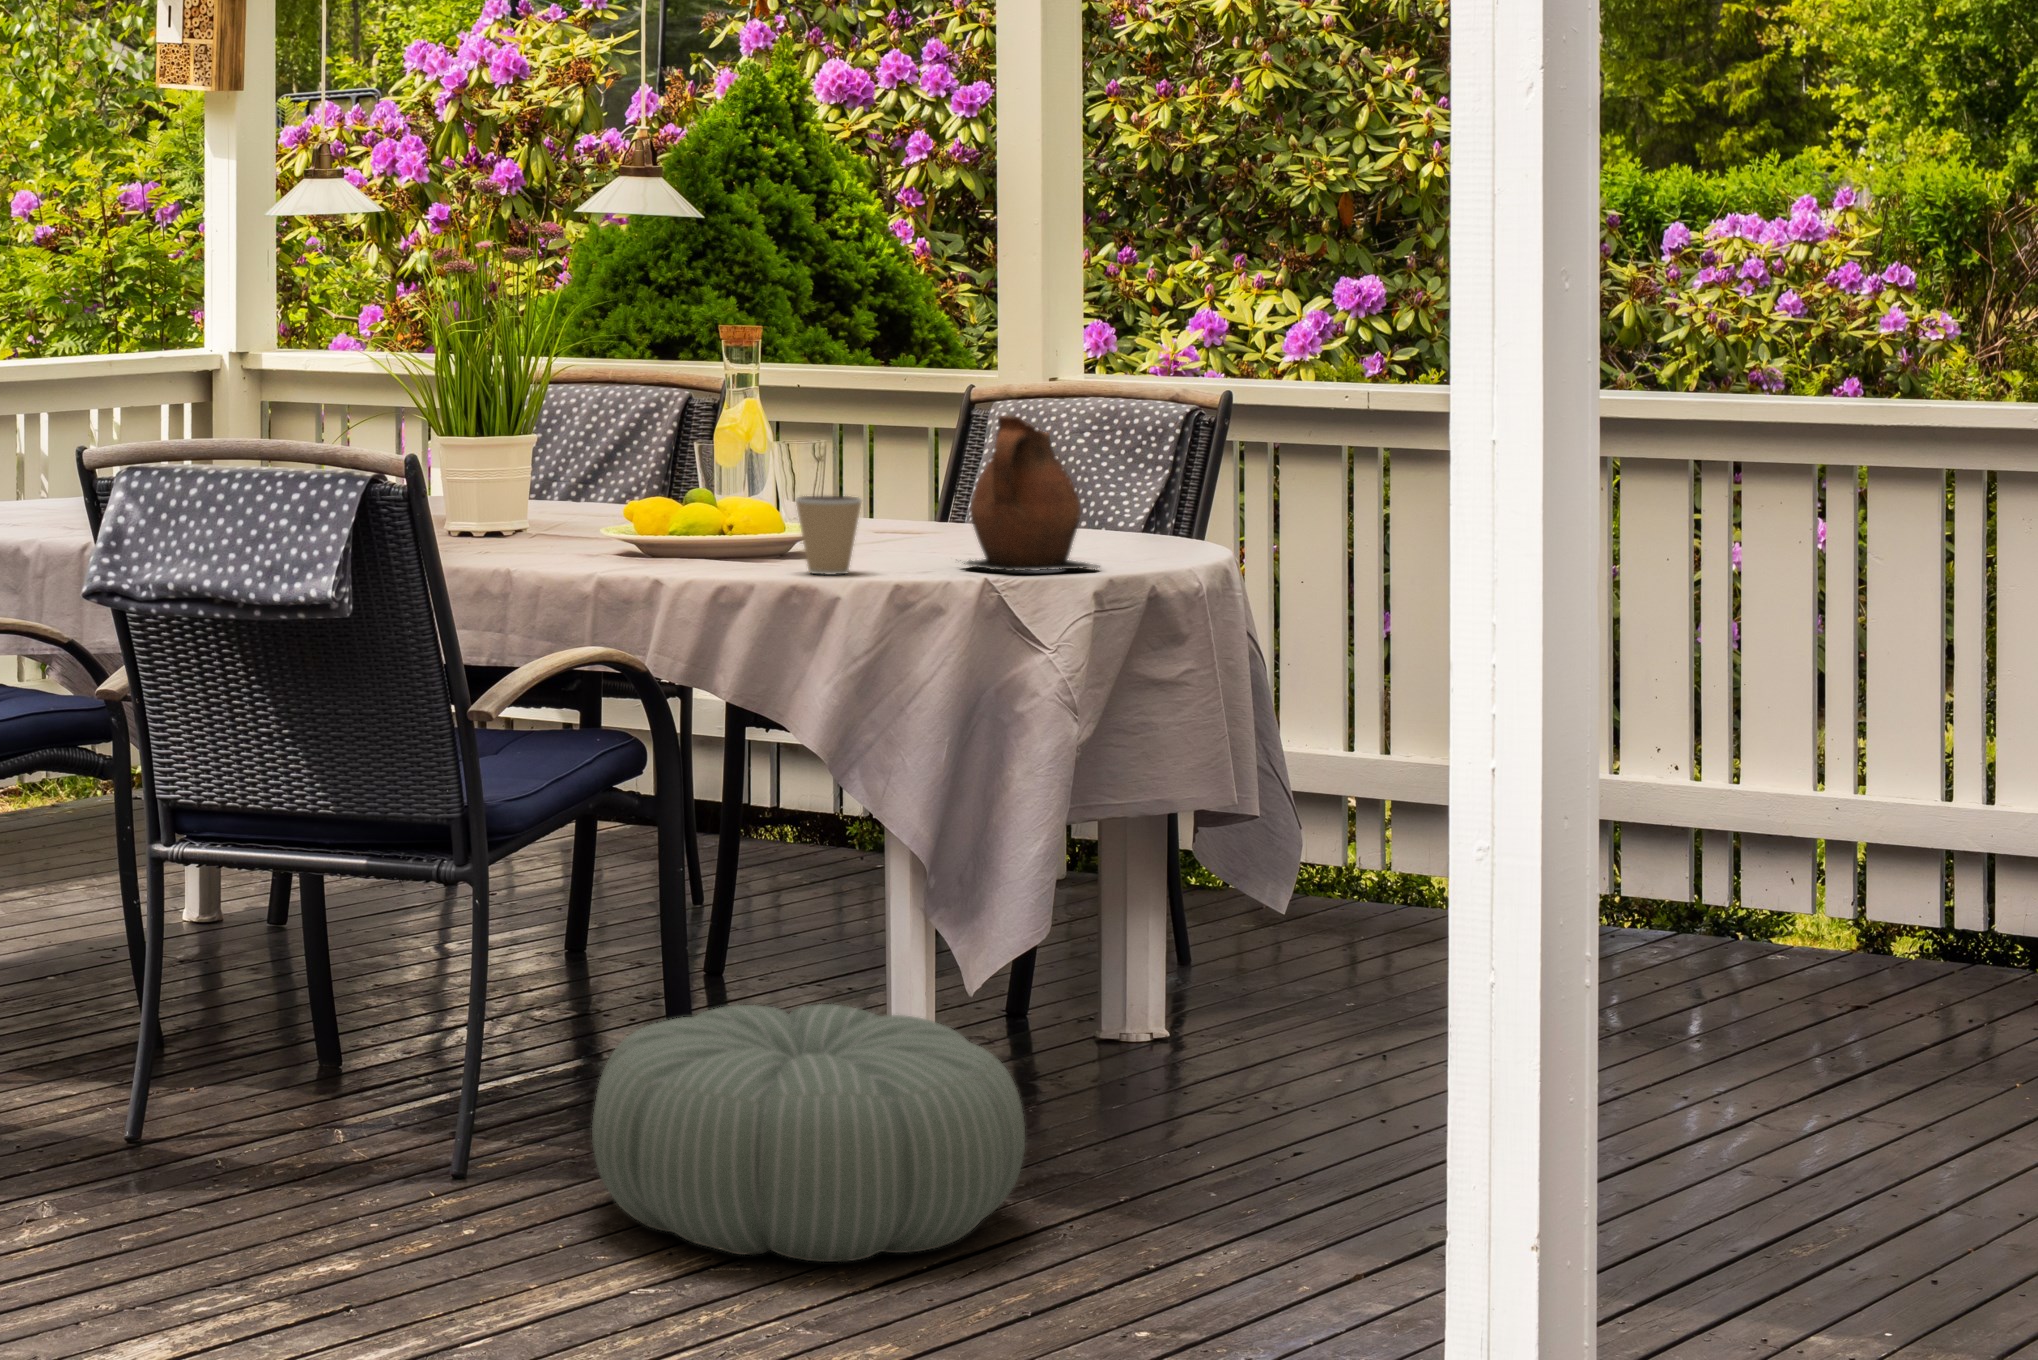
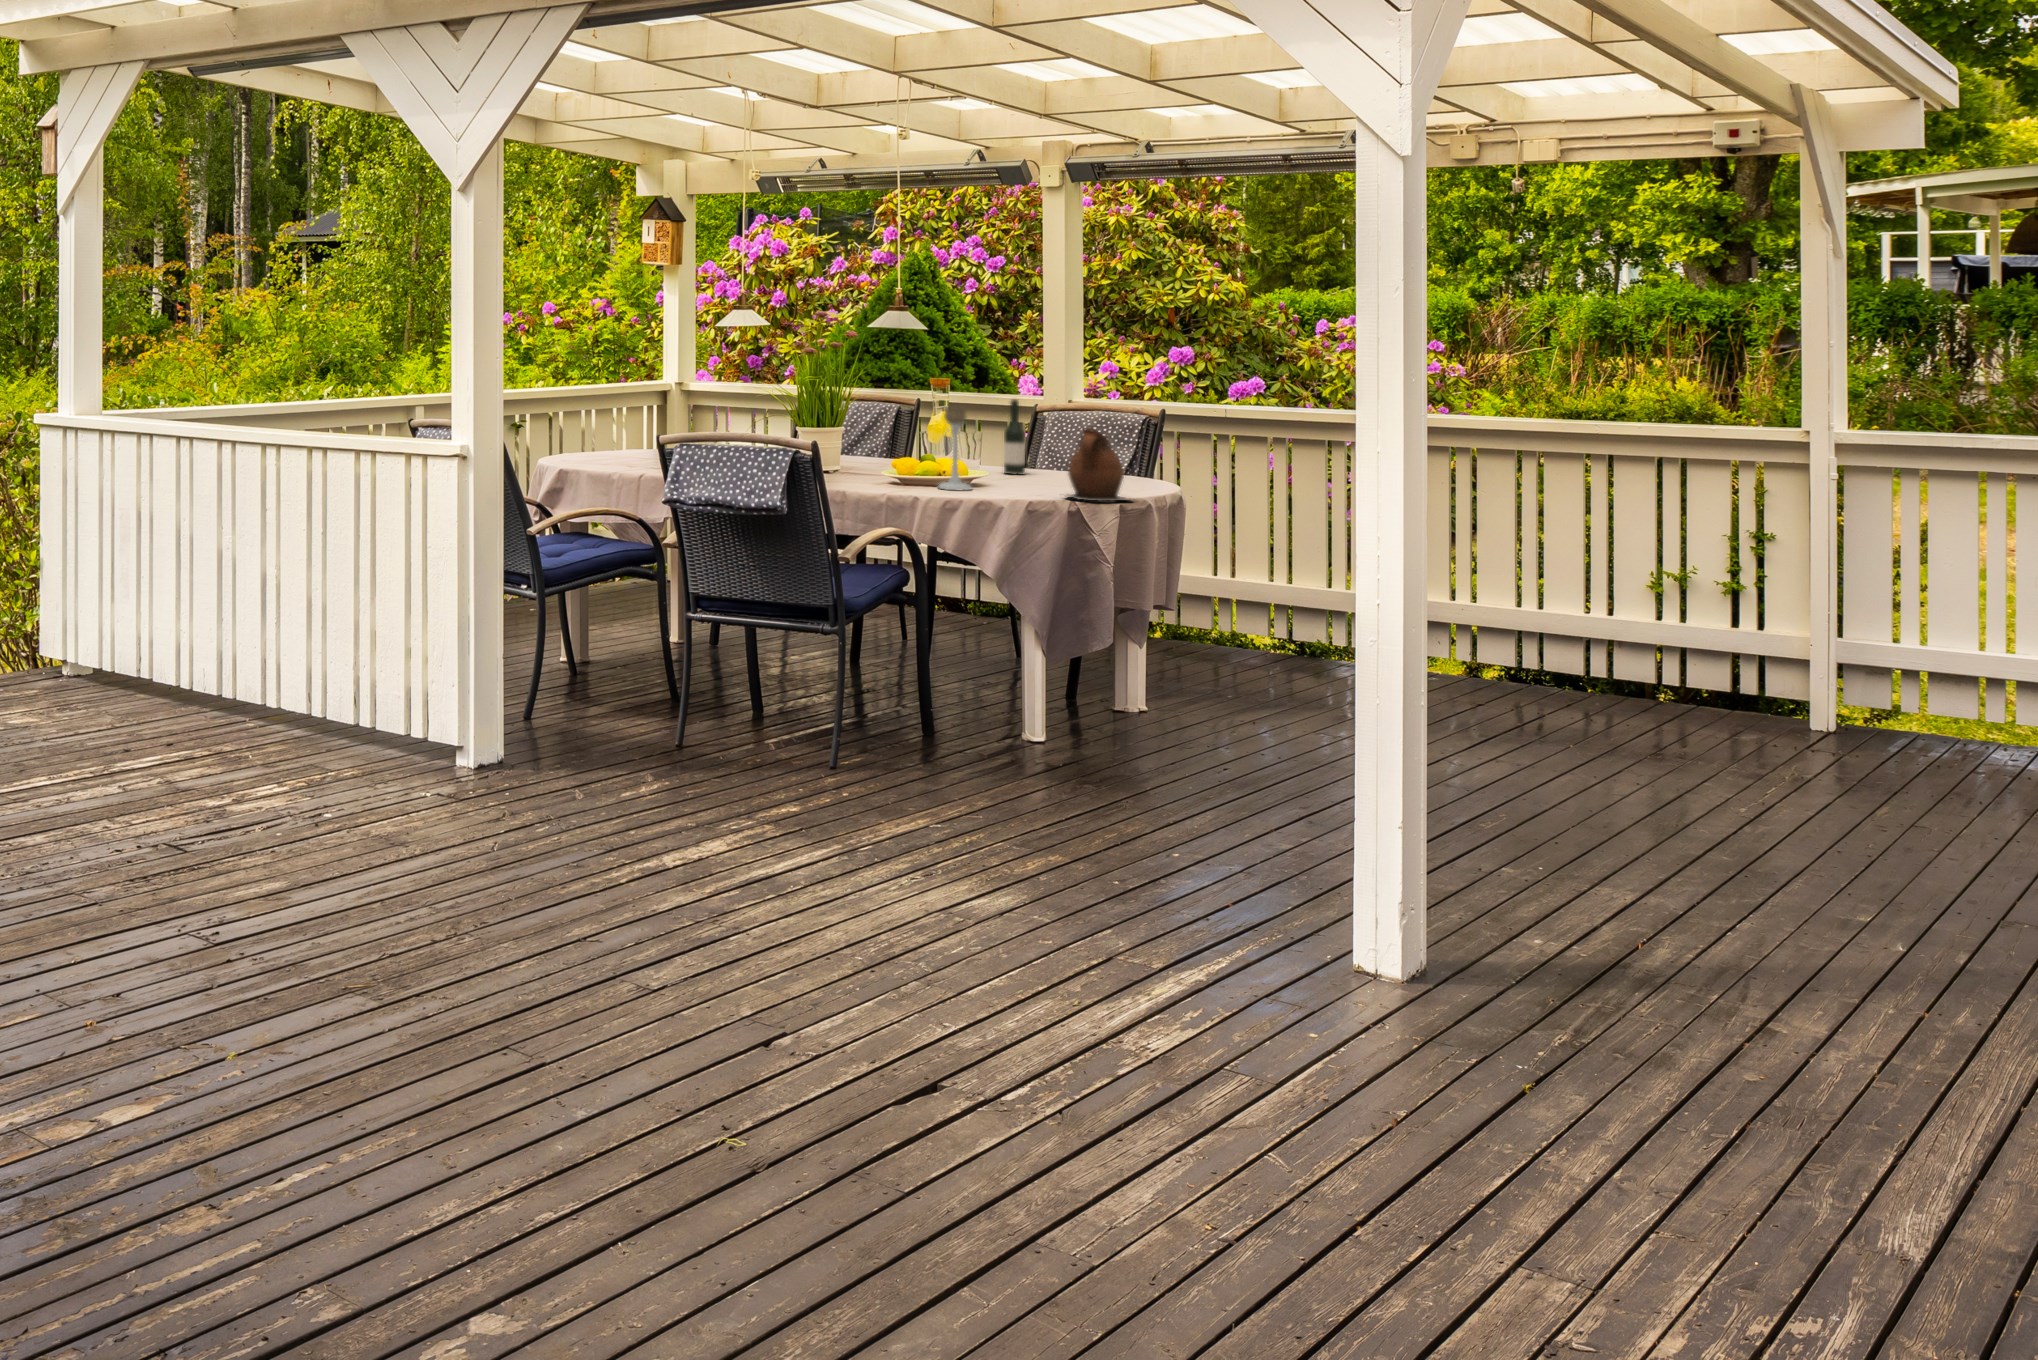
wine bottle: none [880,367,923,529] -> present [1004,399,1025,475]
candle holder: none [717,379,789,560] -> present [939,406,971,490]
coffee cup: present [796,496,862,575] -> none [983,463,1017,500]
pouf: present [592,1004,1025,1262] -> none [908,706,1126,835]

